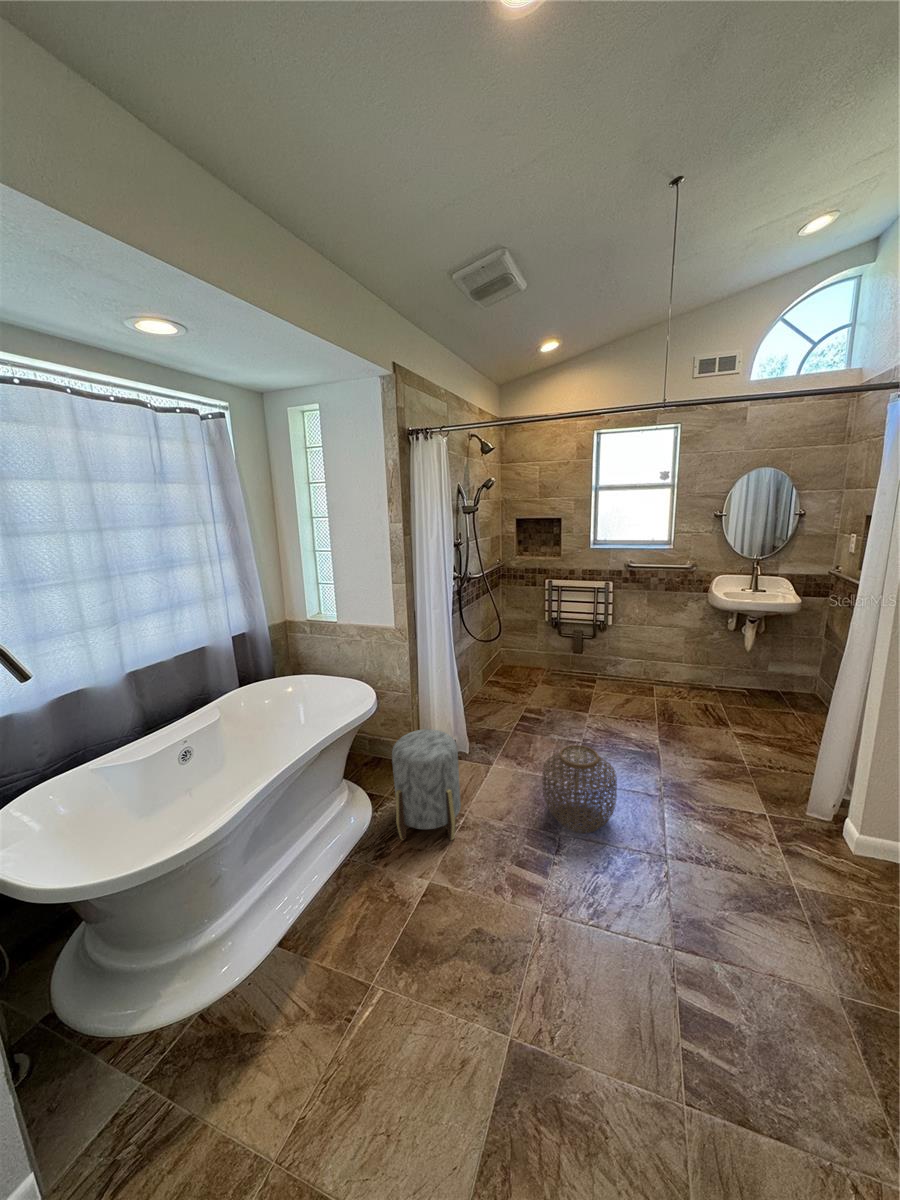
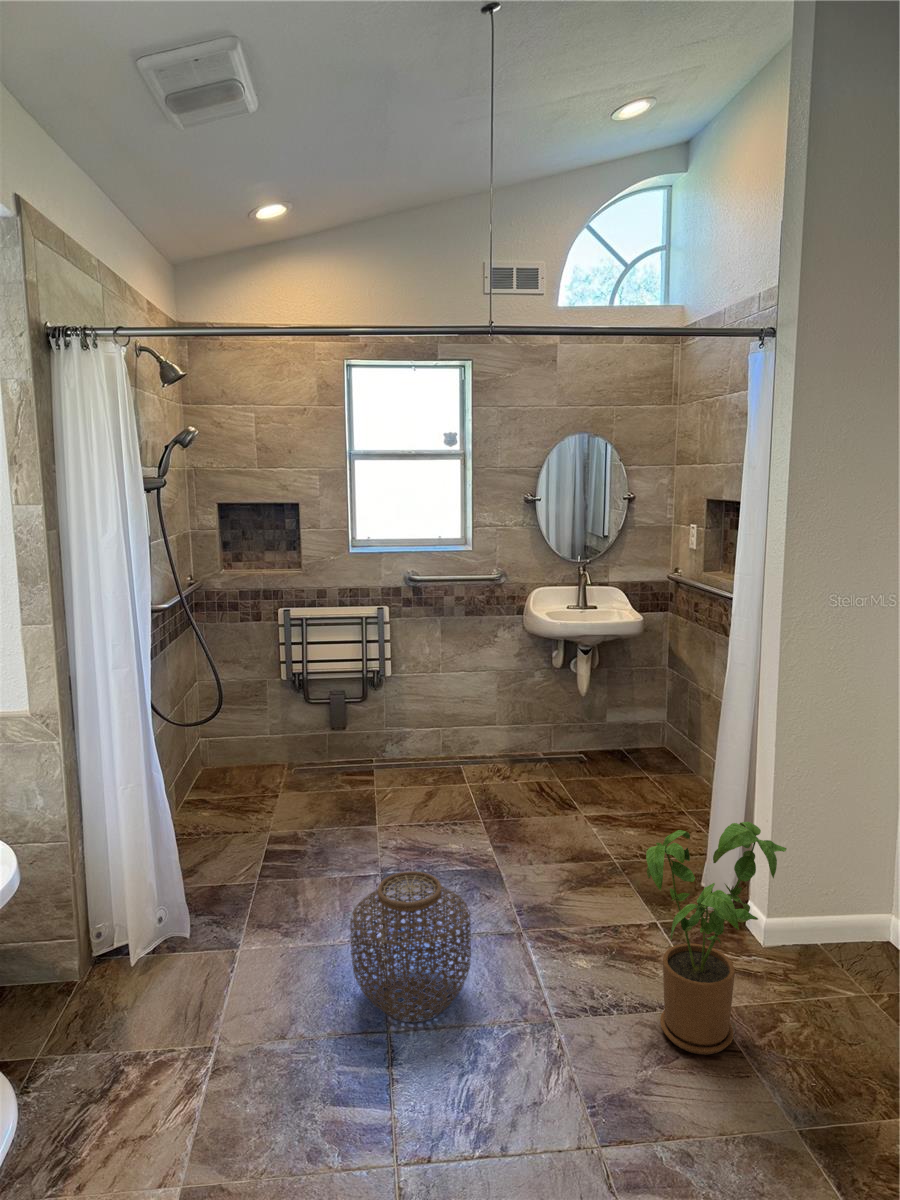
stool: present [392,729,461,841] -> none [56,900,206,1149]
house plant: none [744,760,871,922] -> present [646,822,786,1055]

